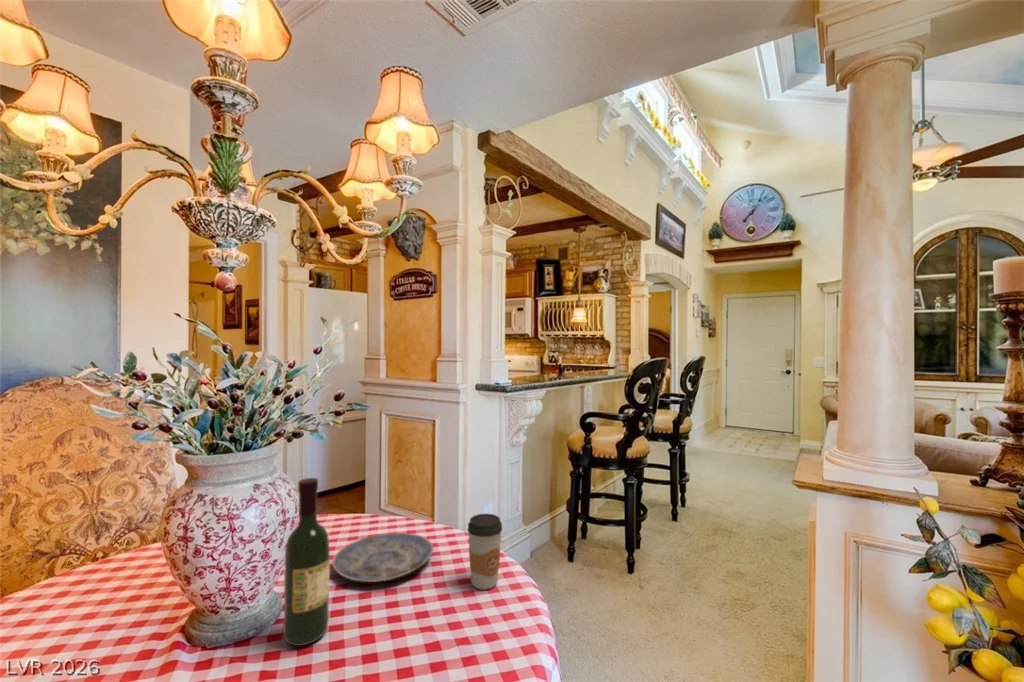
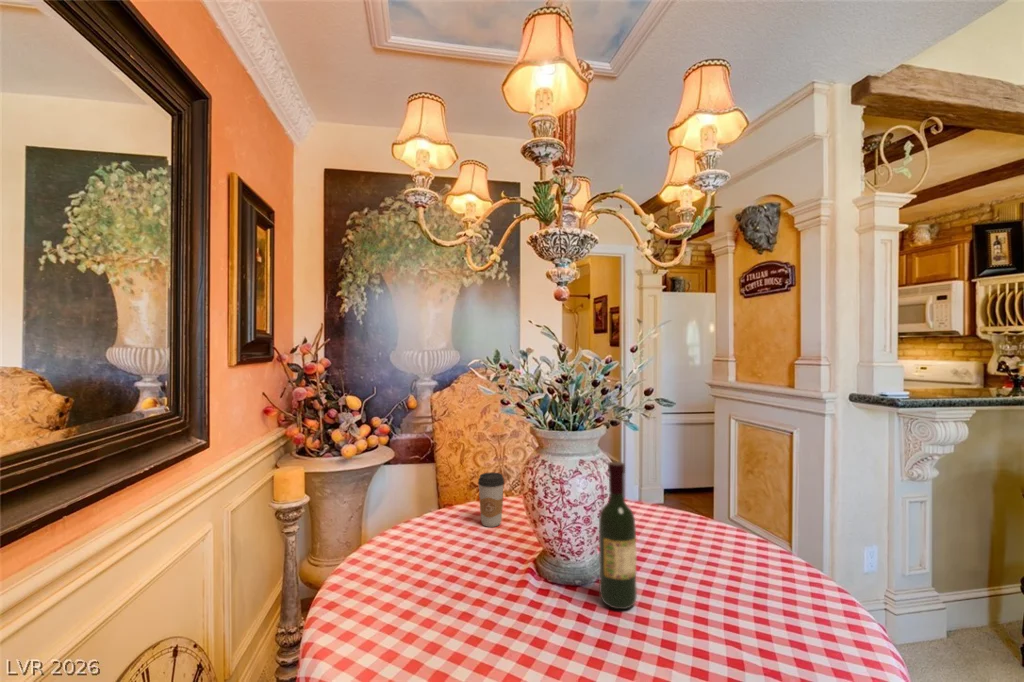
coffee cup: present [468,514,502,590] -> present [478,472,504,527]
plate: present [332,533,434,582] -> none [650,537,760,585]

